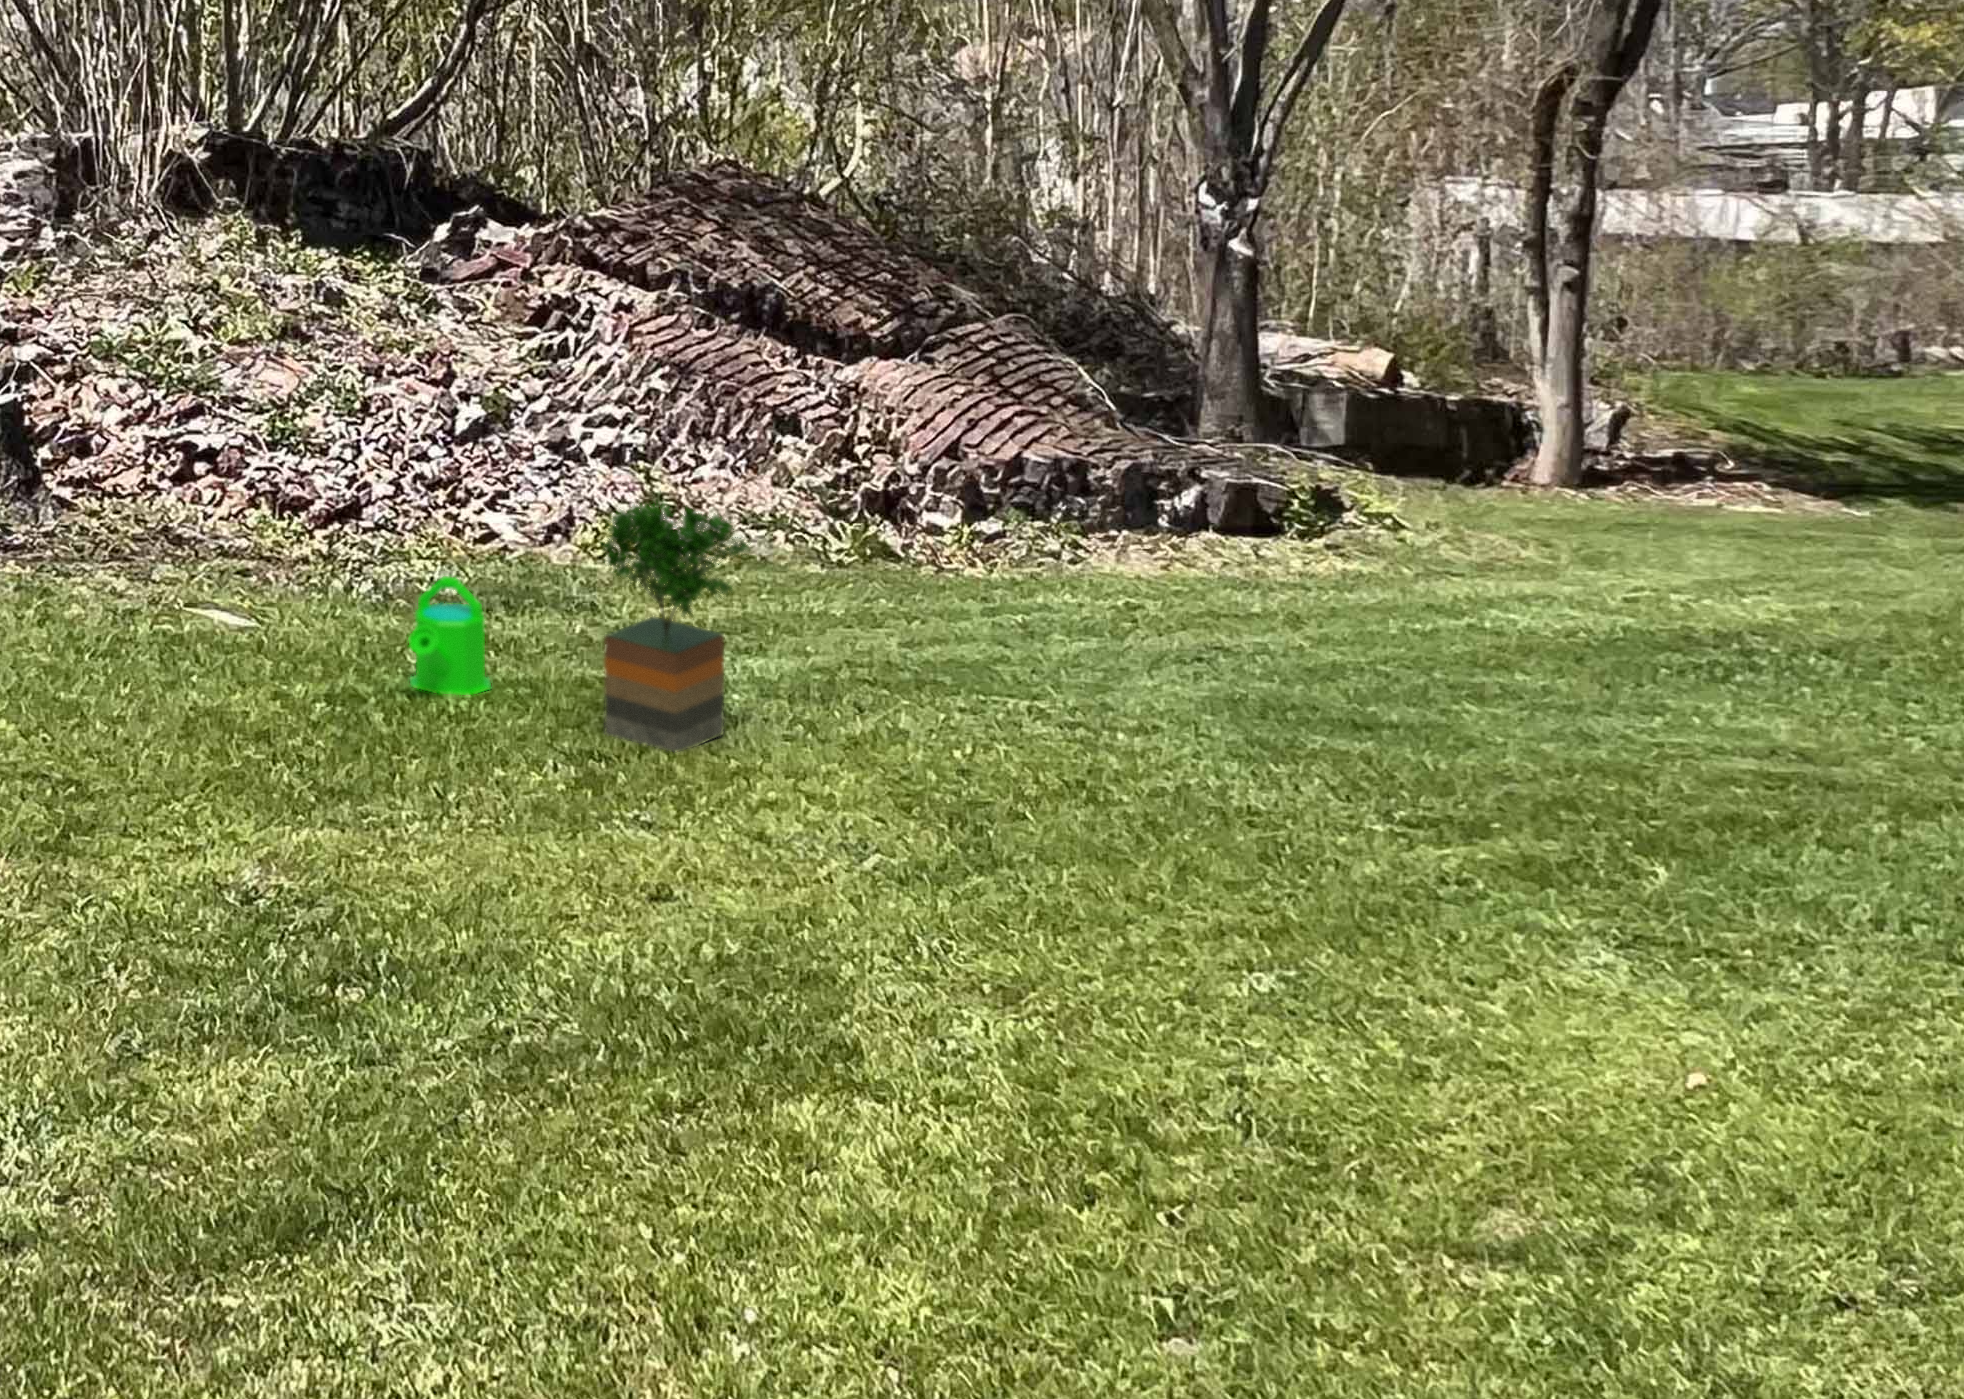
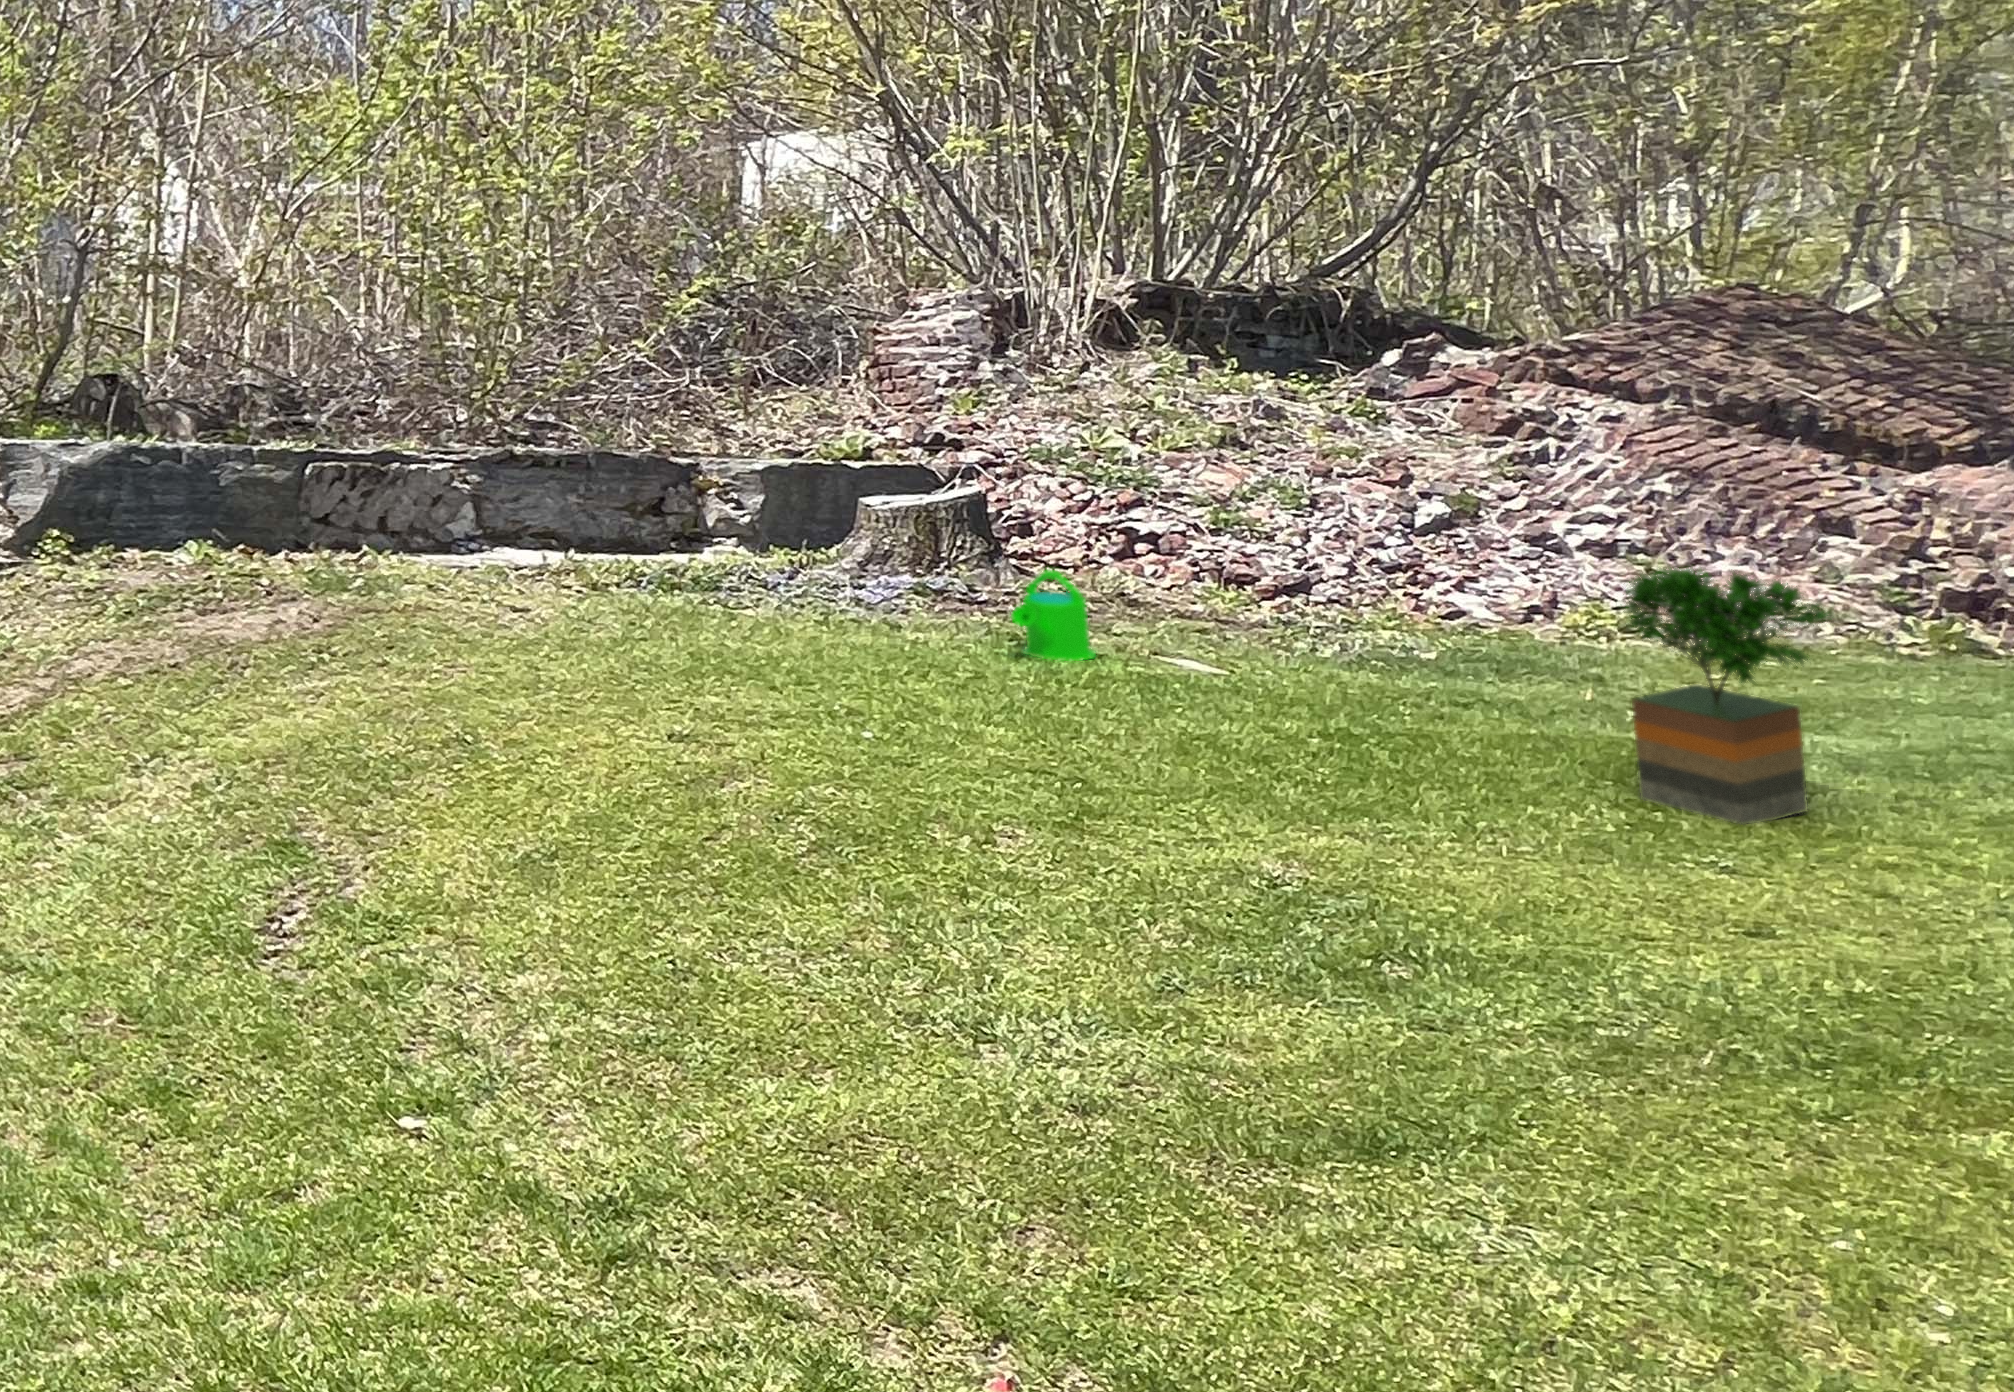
watering can: present [409,576,491,695] -> present [1011,570,1096,661]

